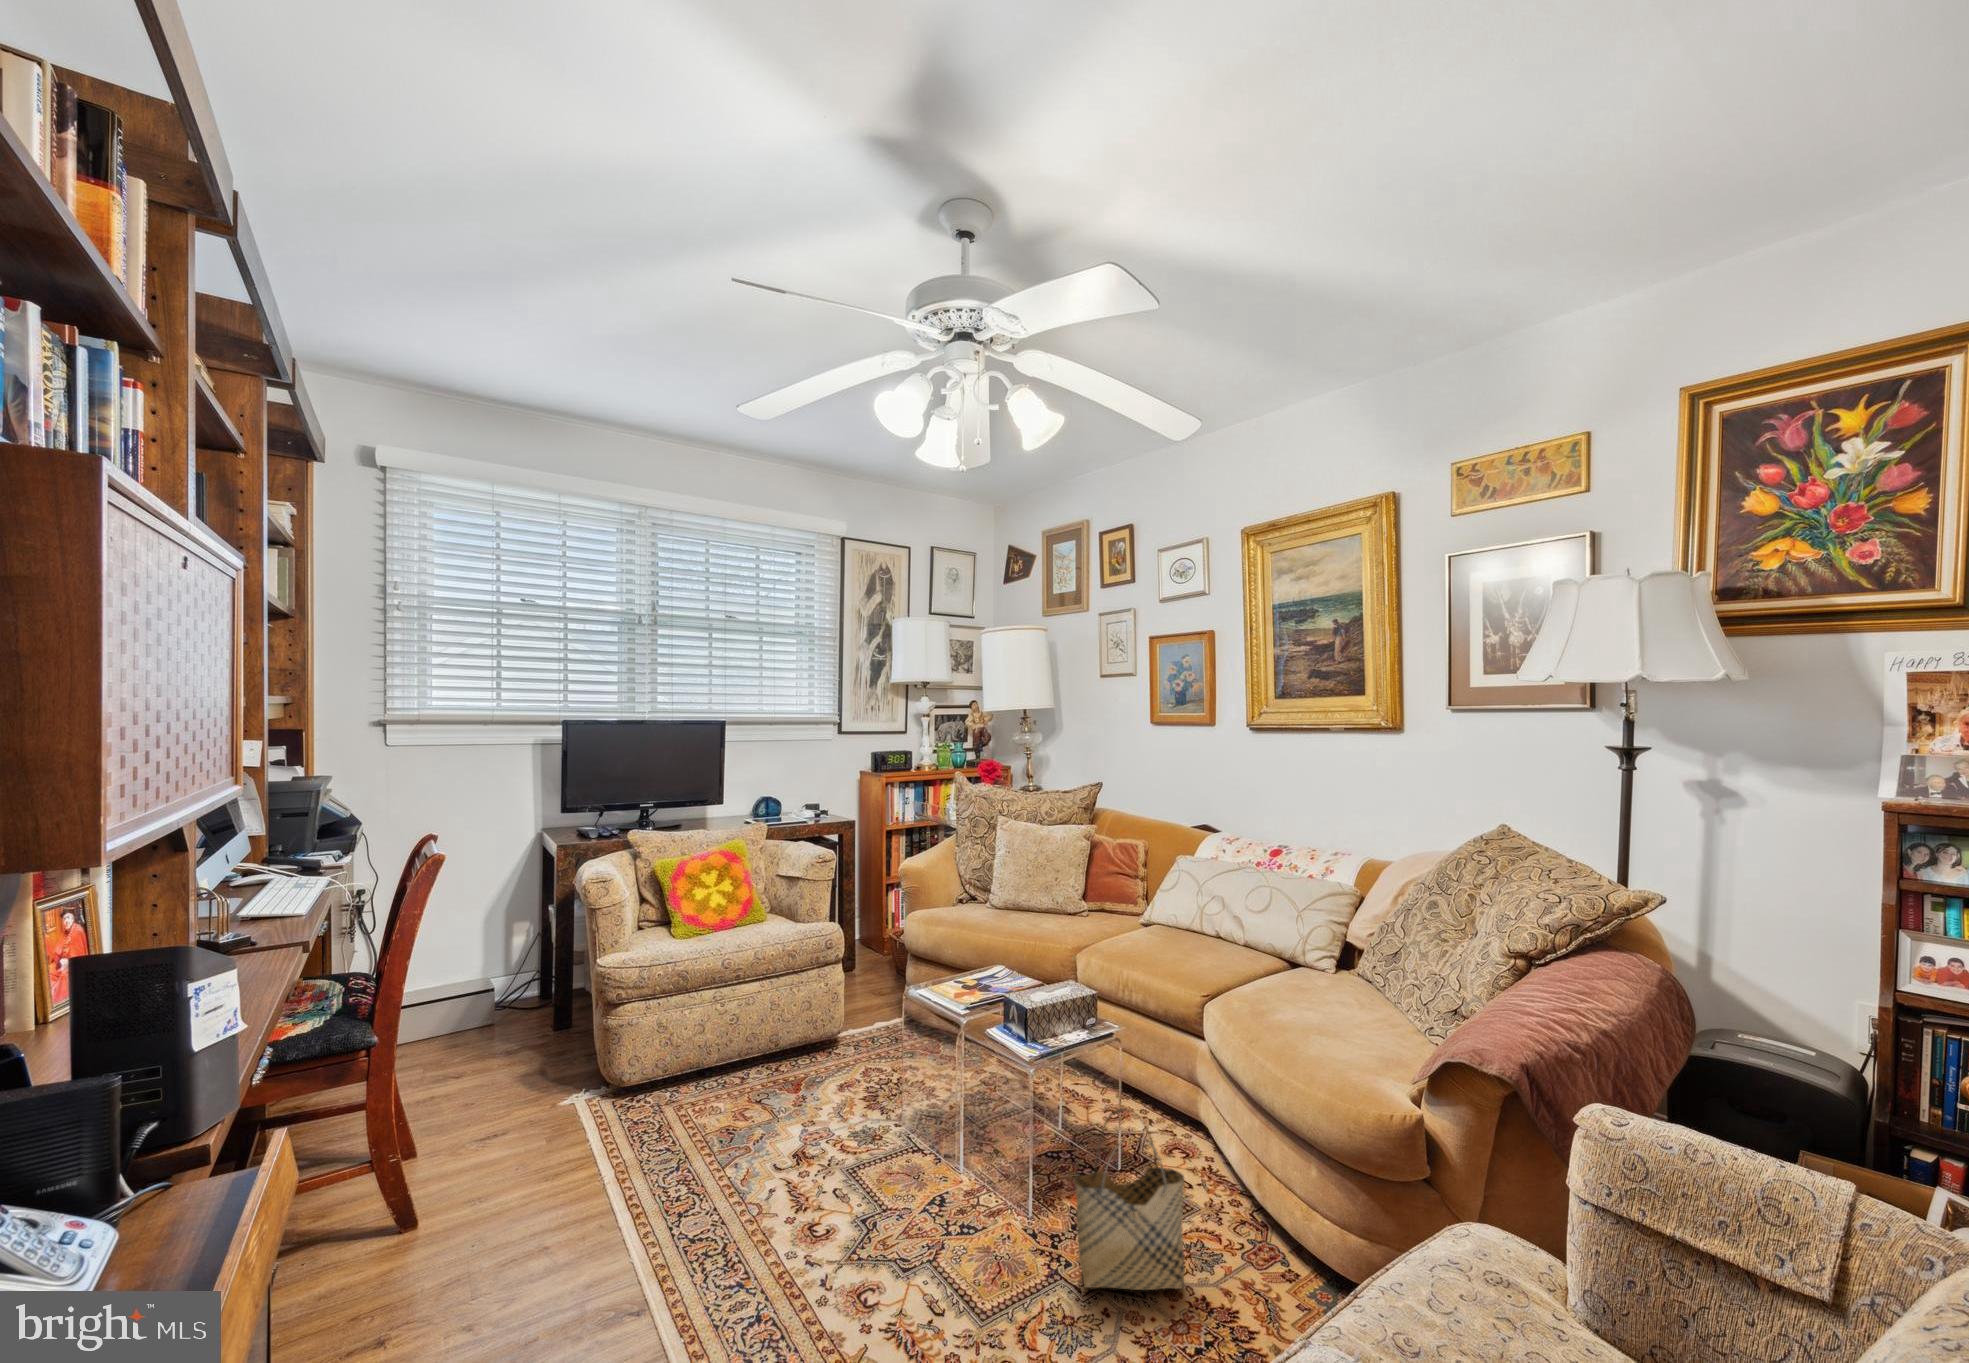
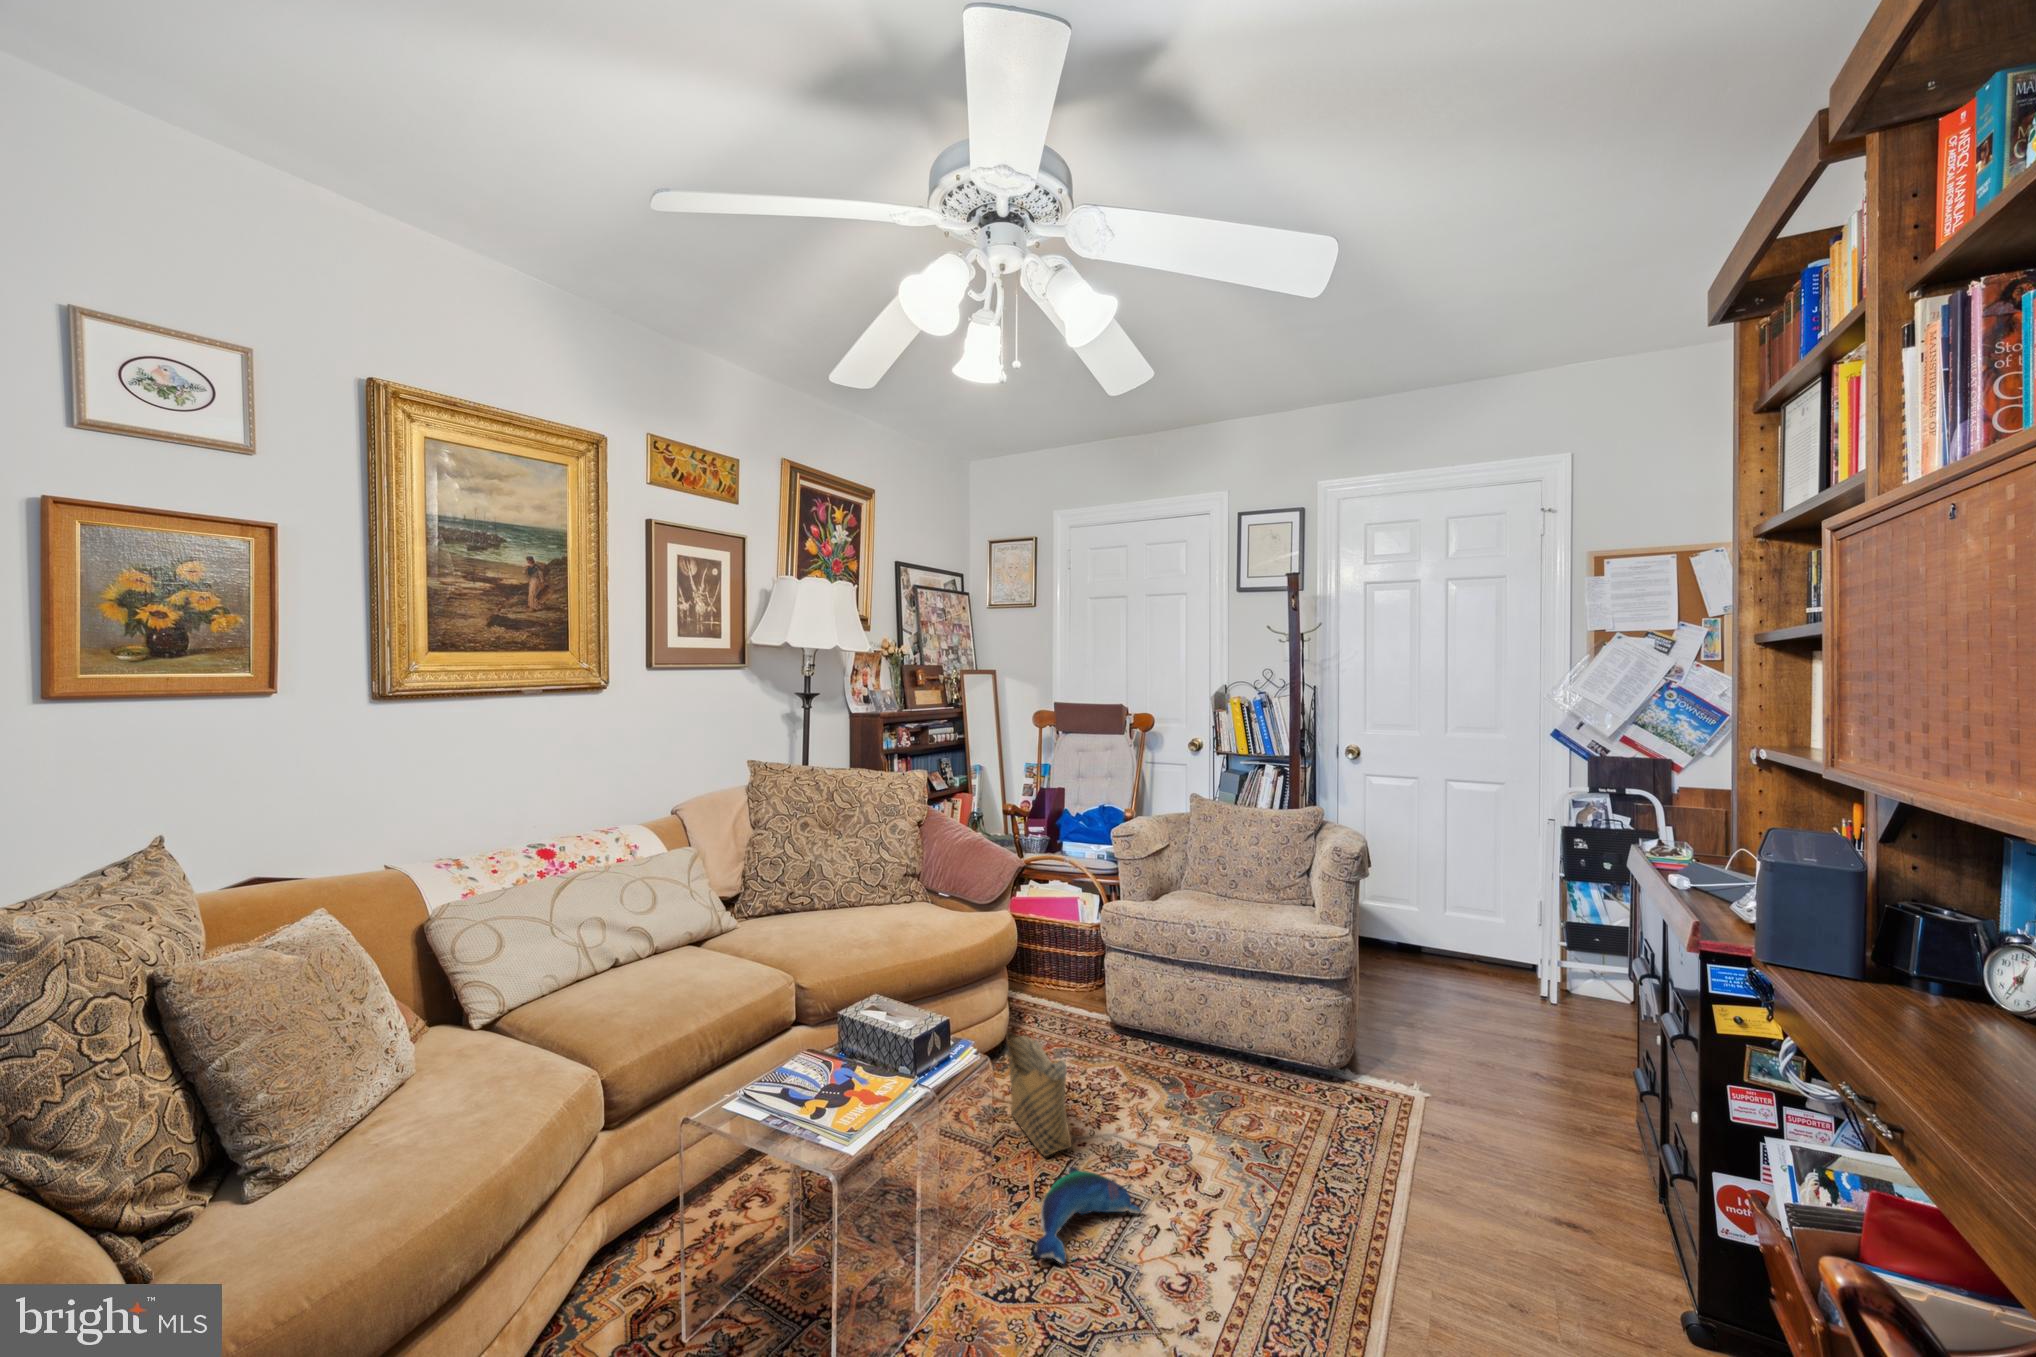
plush toy: none [935,1207,1014,1306] -> present [1035,1167,1141,1264]

